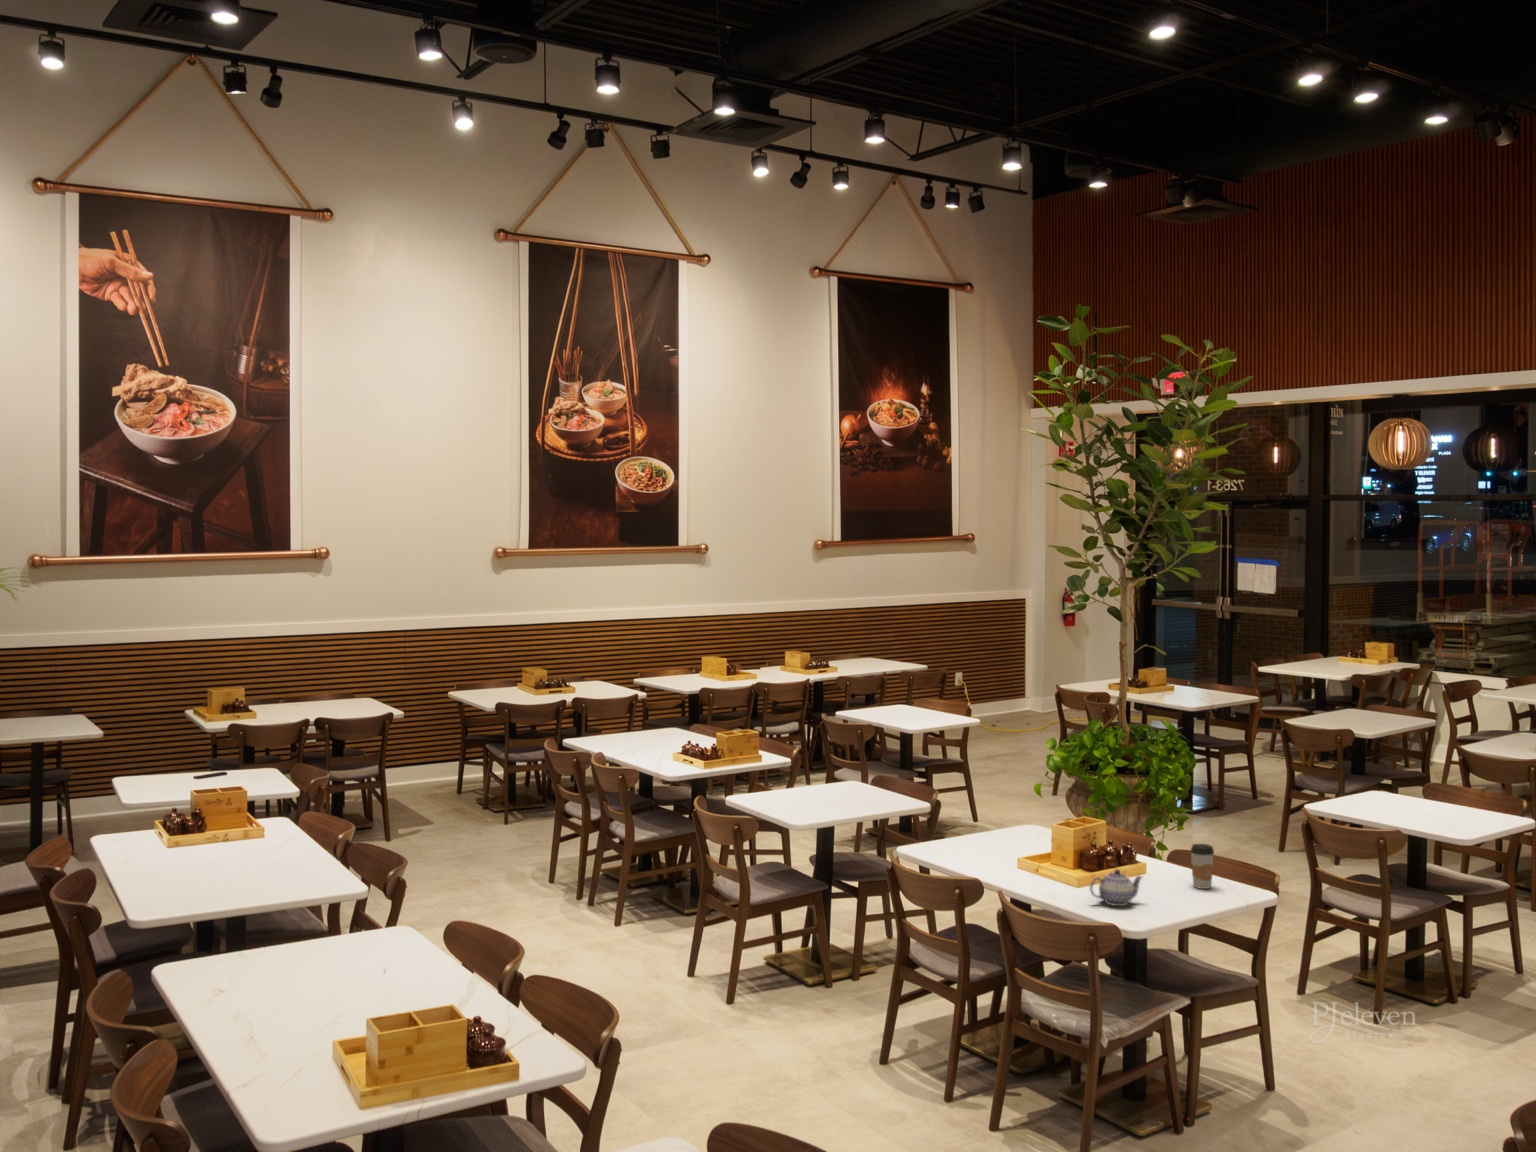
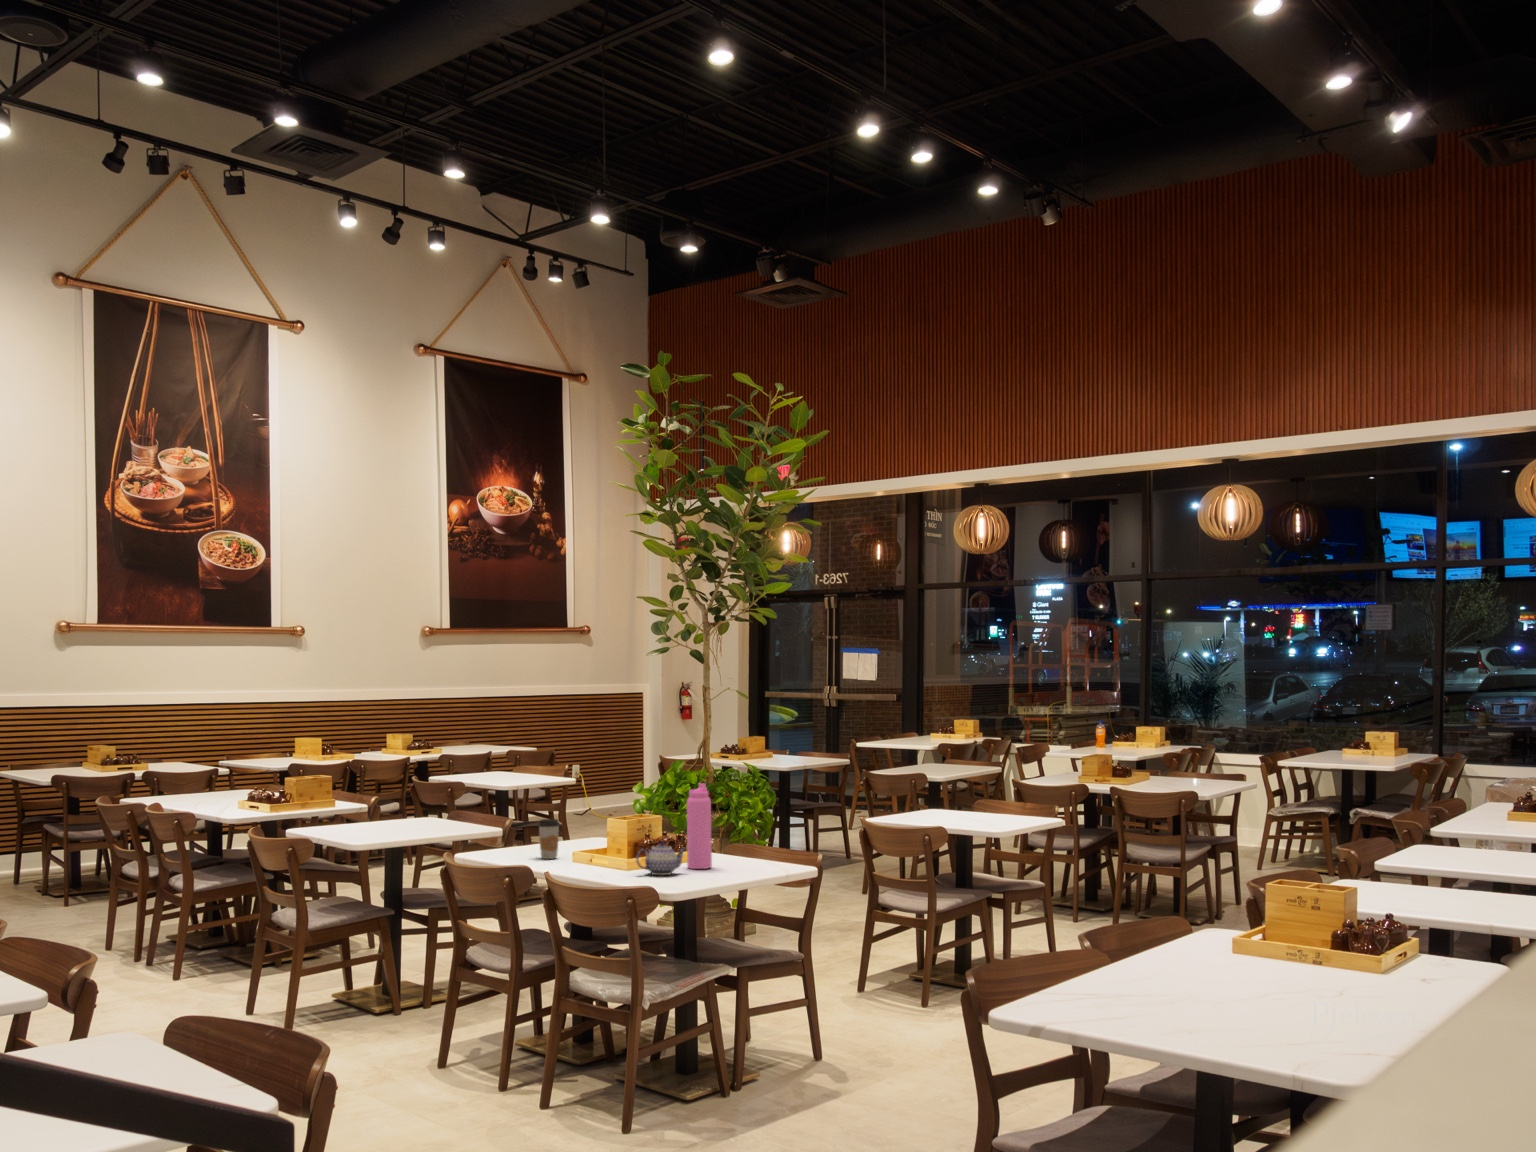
water bottle: none [1141,804,1168,896] -> present [687,783,712,869]
coffee cup: present [1191,844,1214,889] -> present [539,819,559,859]

